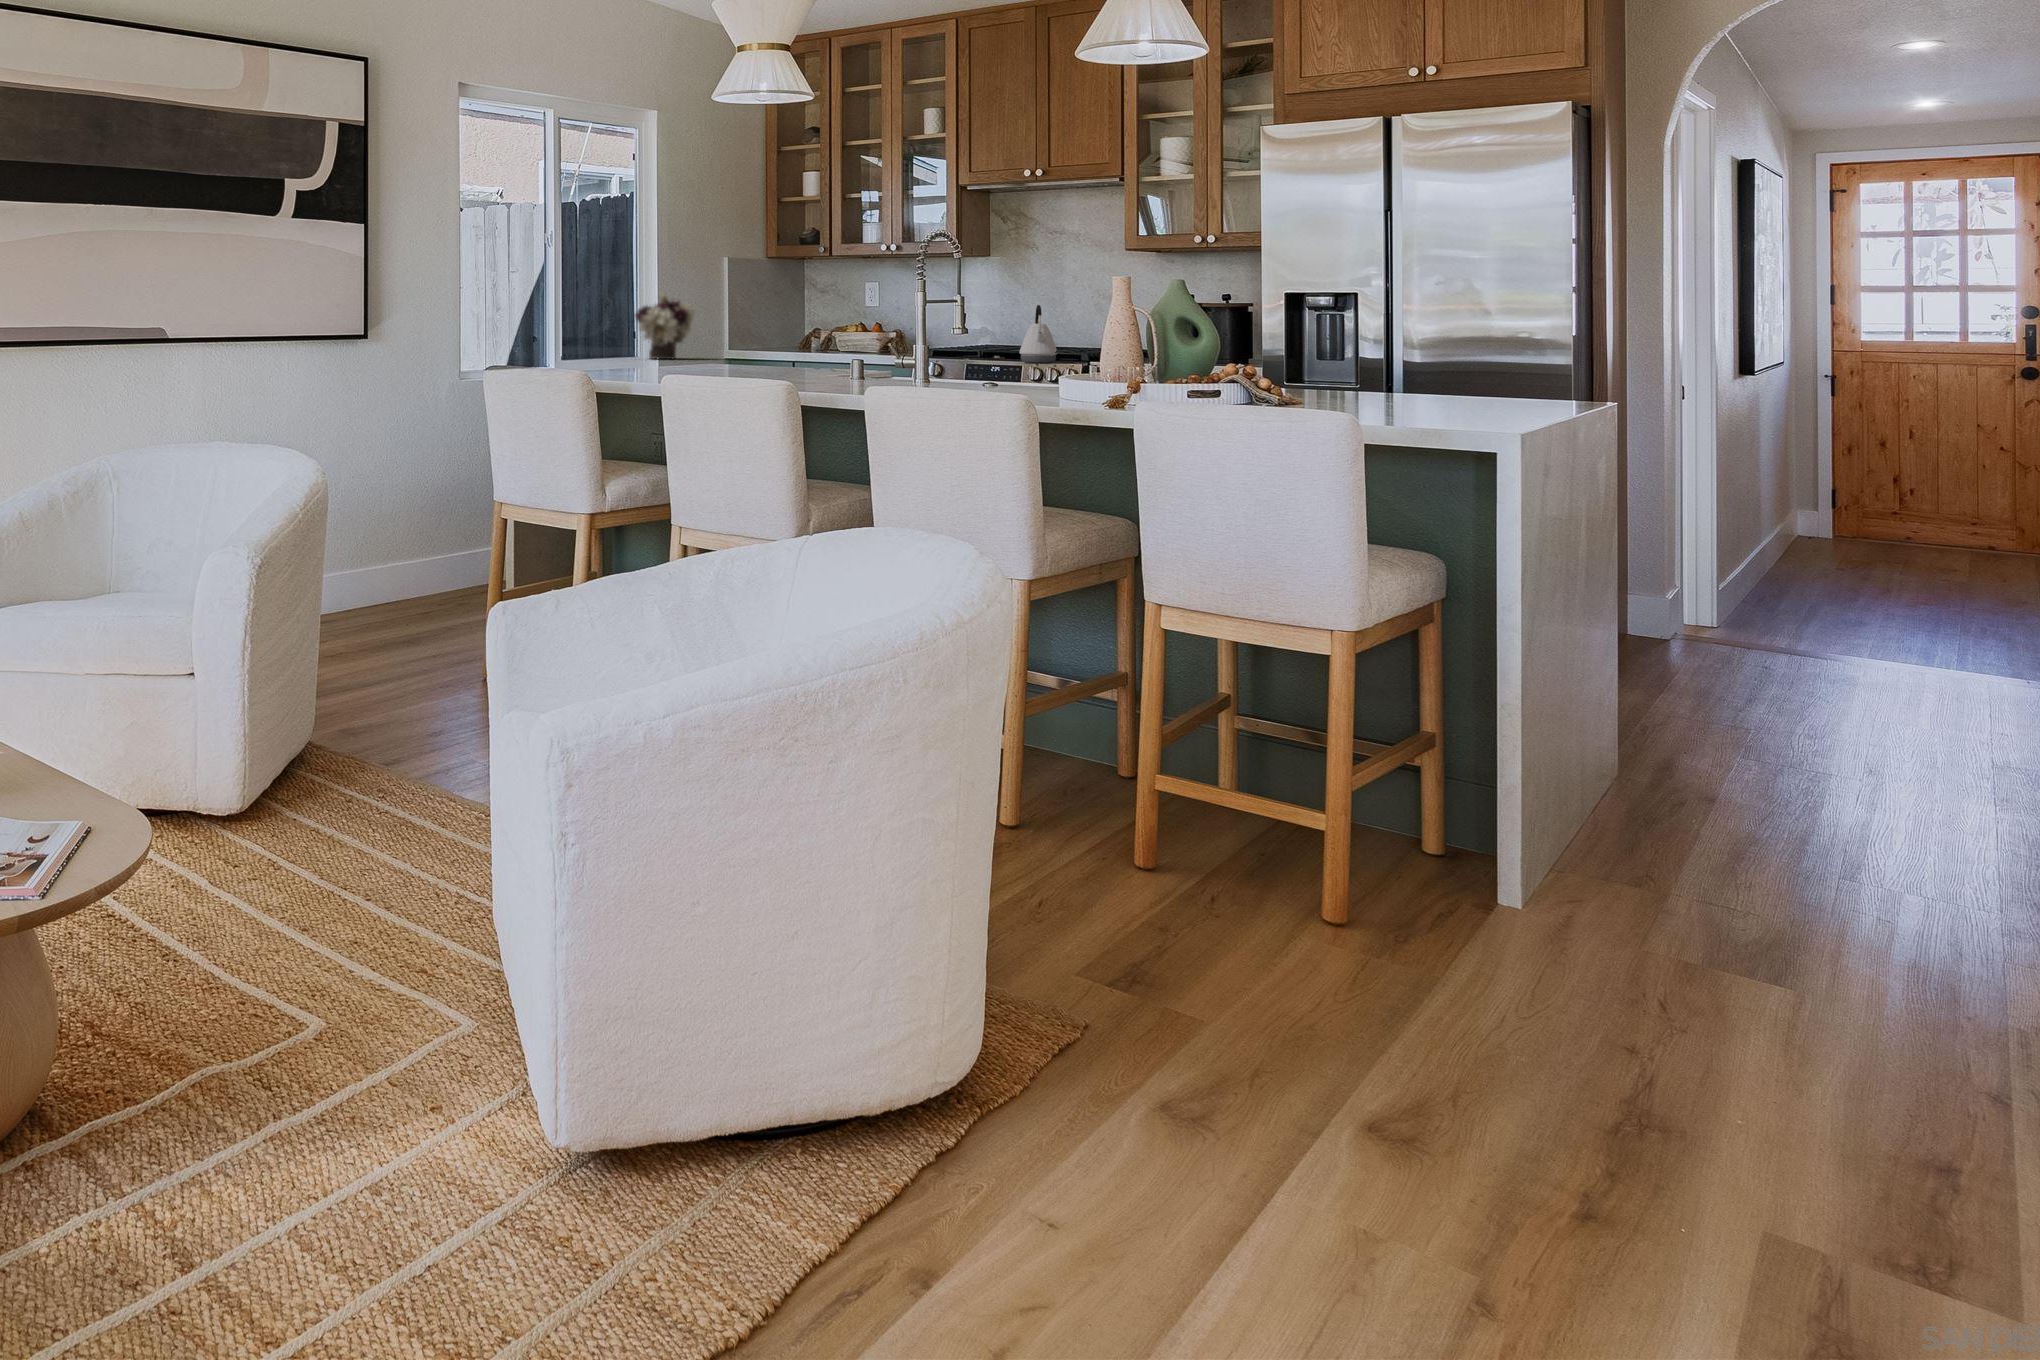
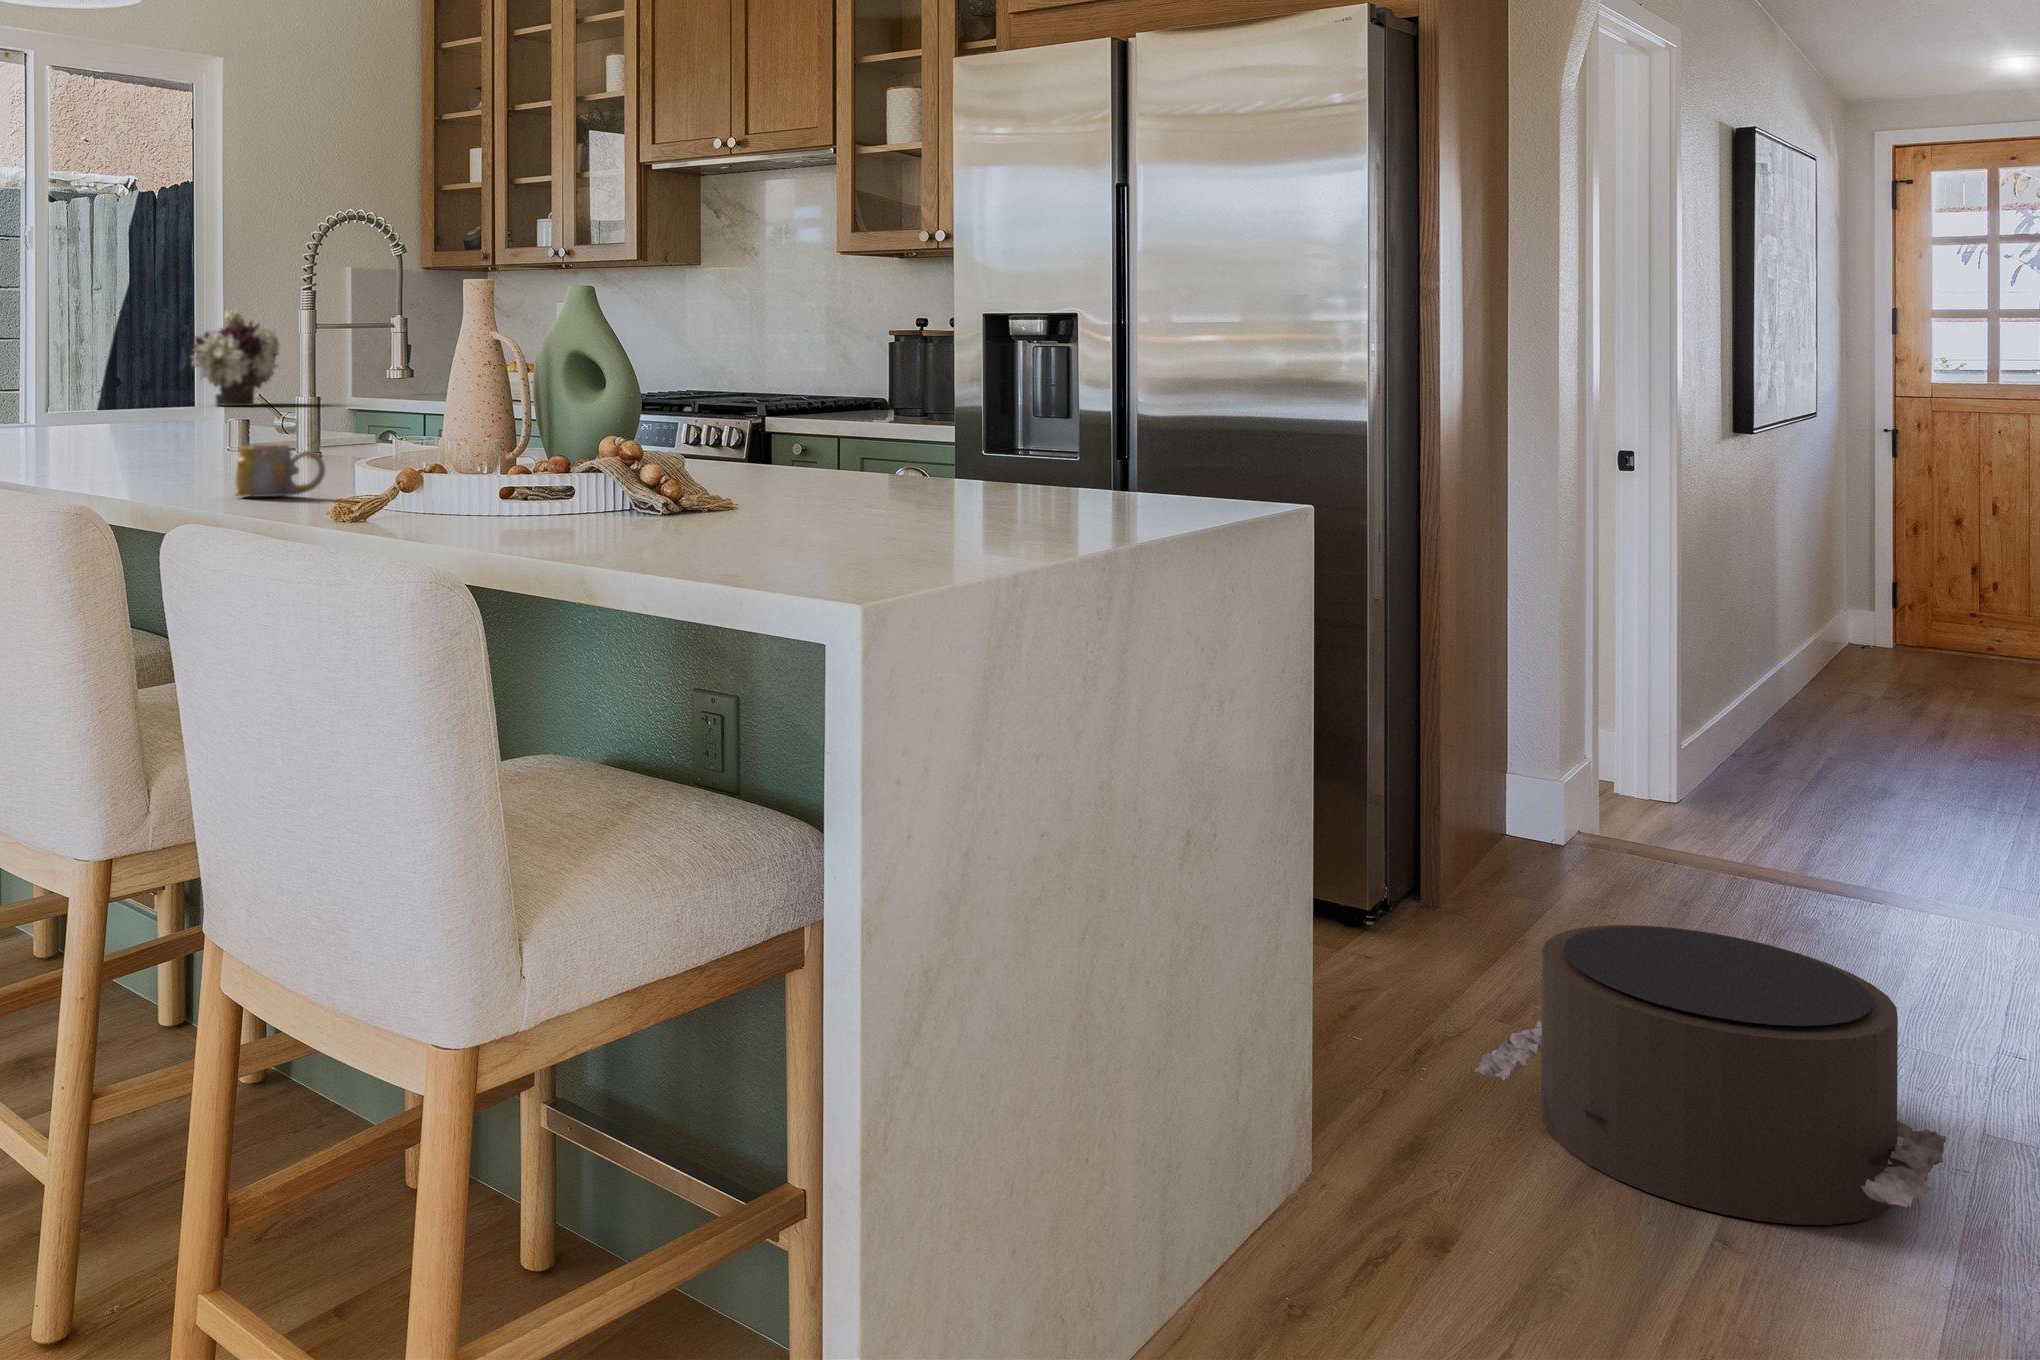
kettle: present [1020,305,1057,363] -> none [725,331,776,414]
mug: none [1031,365,1083,393] -> present [235,444,325,497]
pouf: none [1692,643,1969,780] -> present [1475,925,1946,1225]

